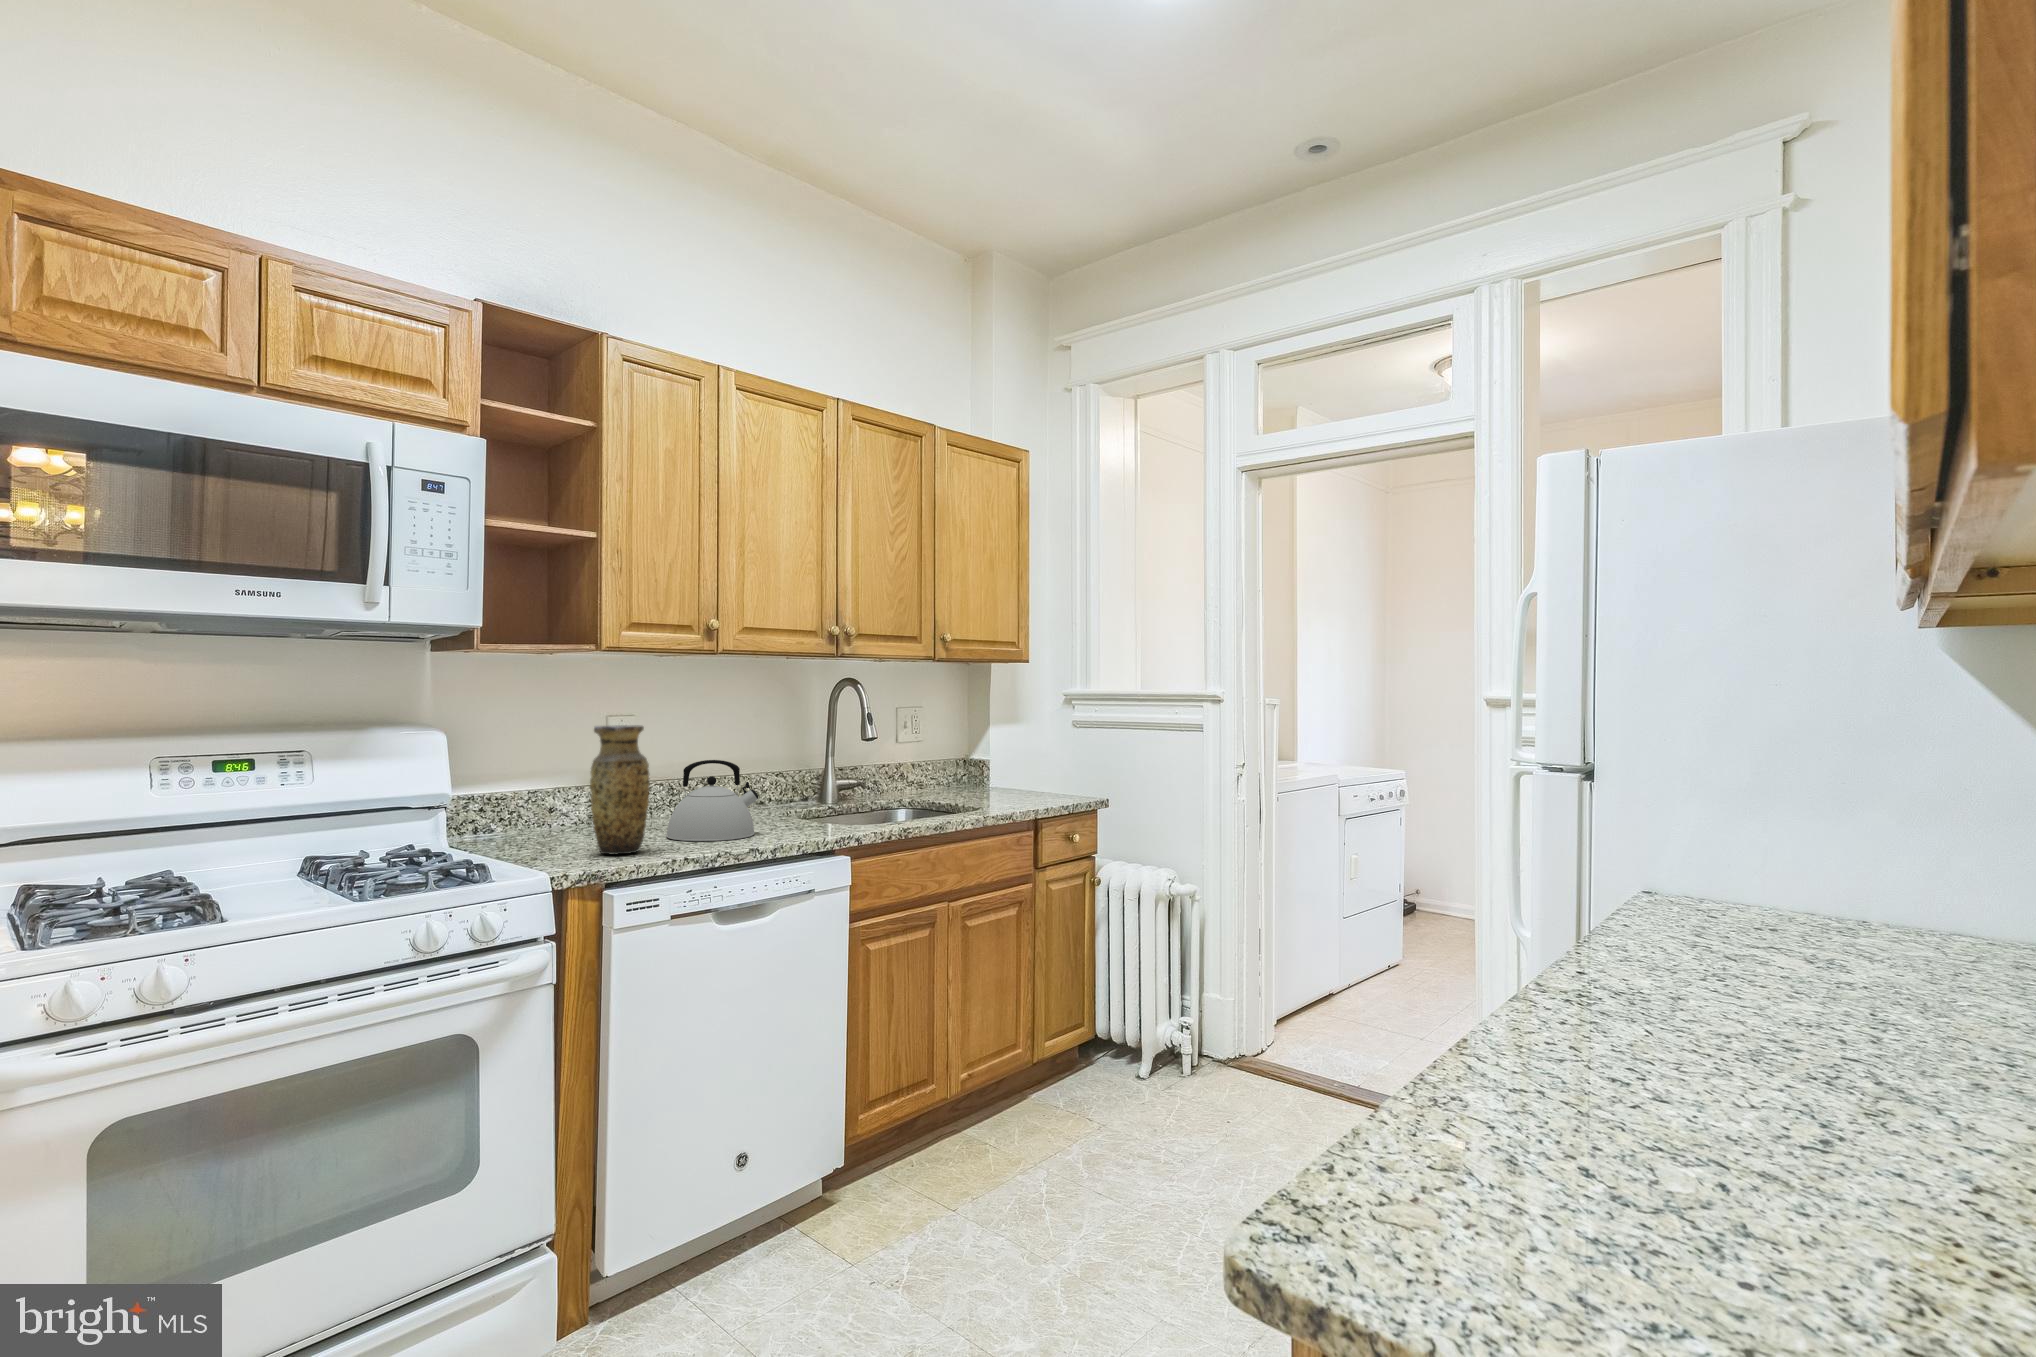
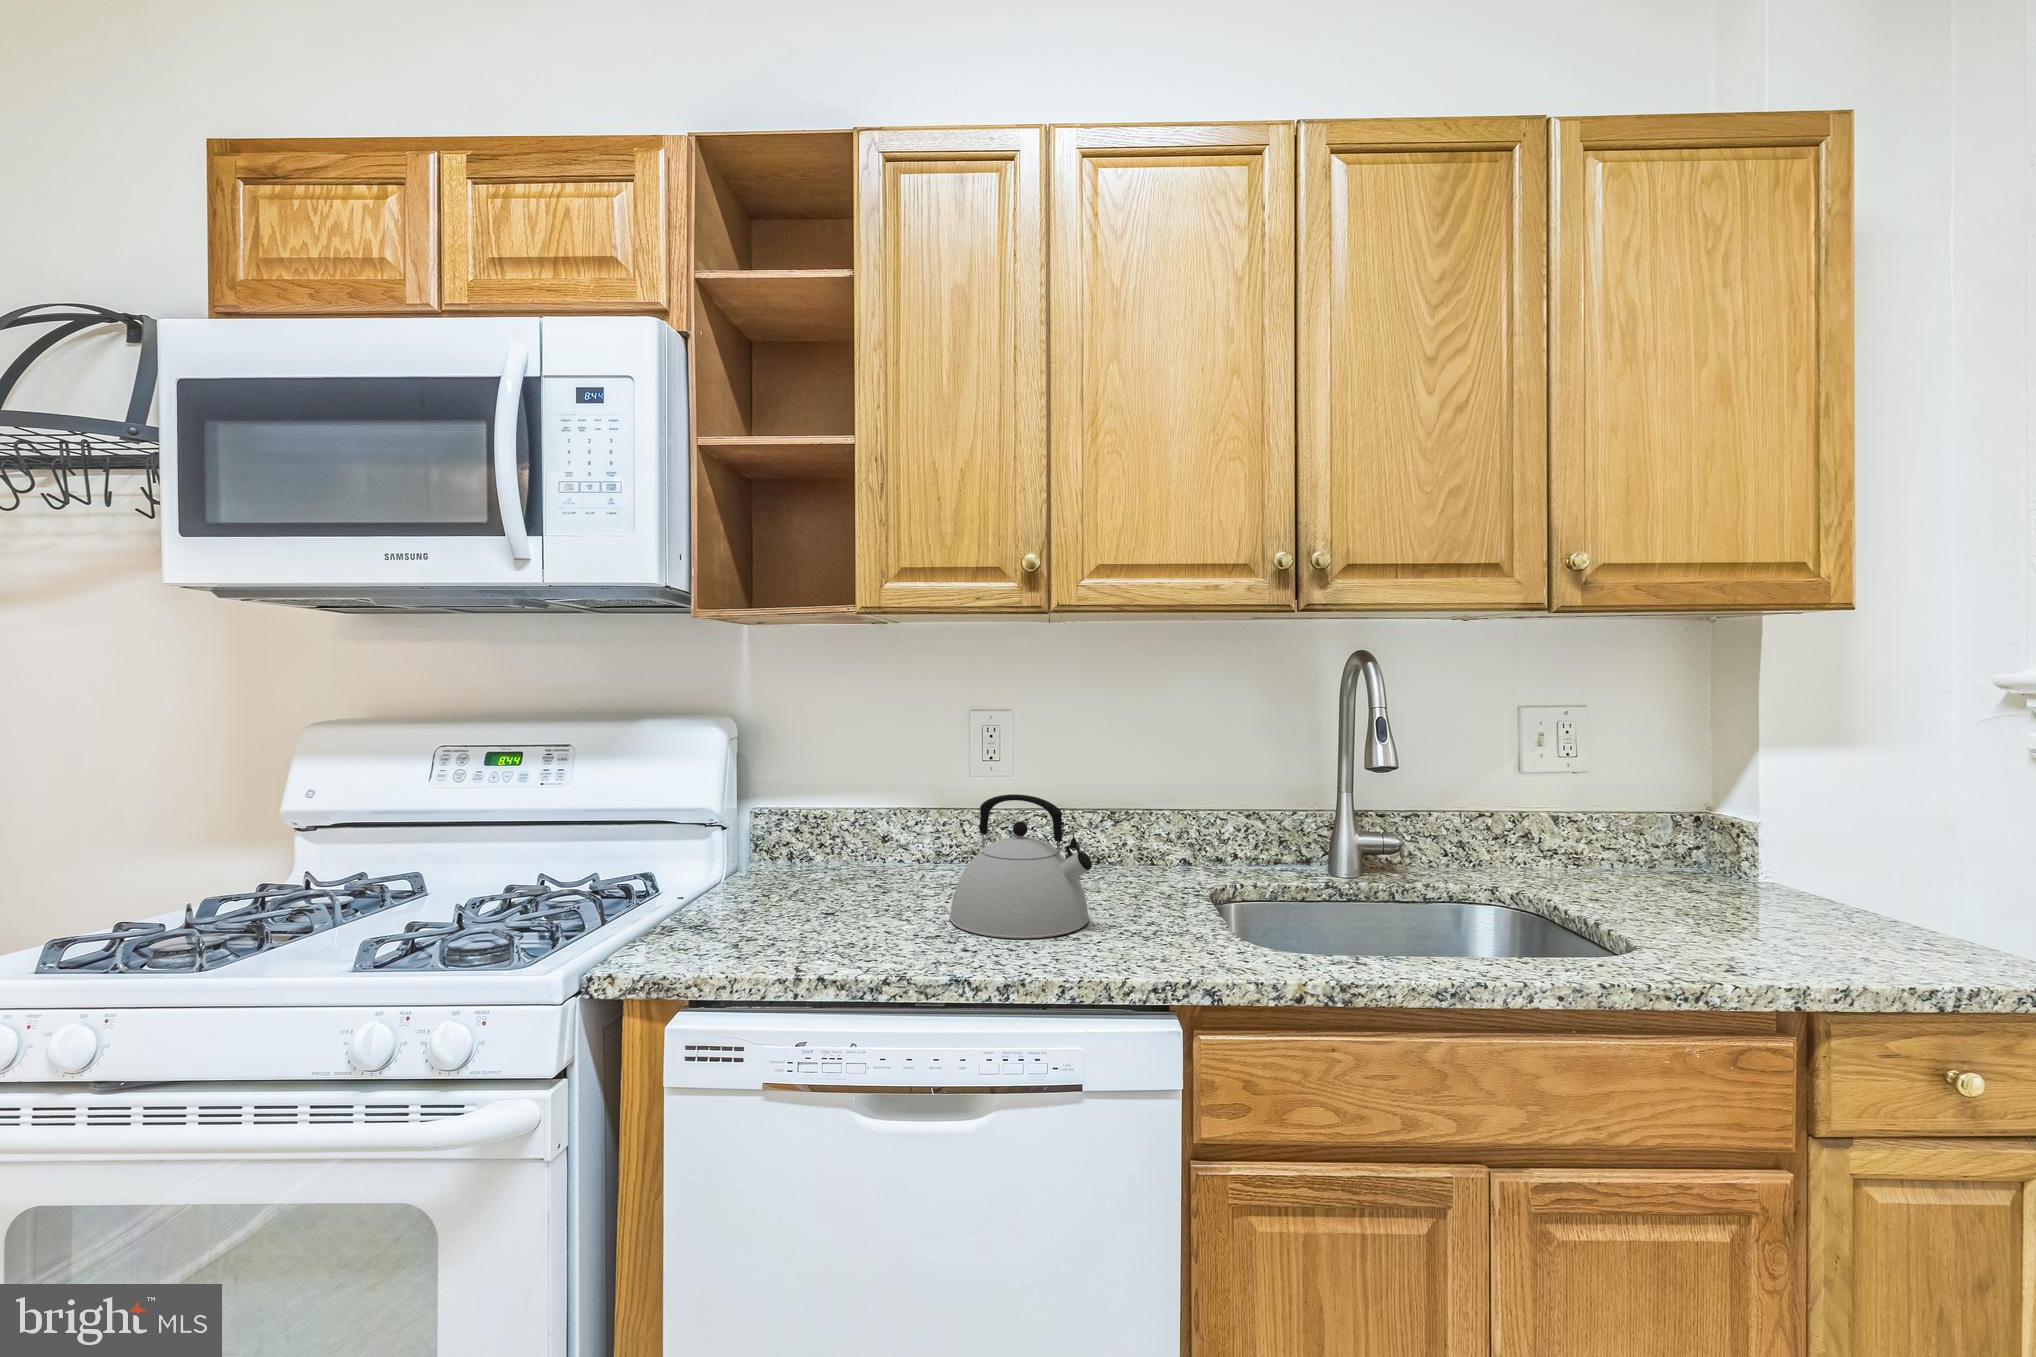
vase: present [590,725,649,854] -> none [760,734,851,942]

